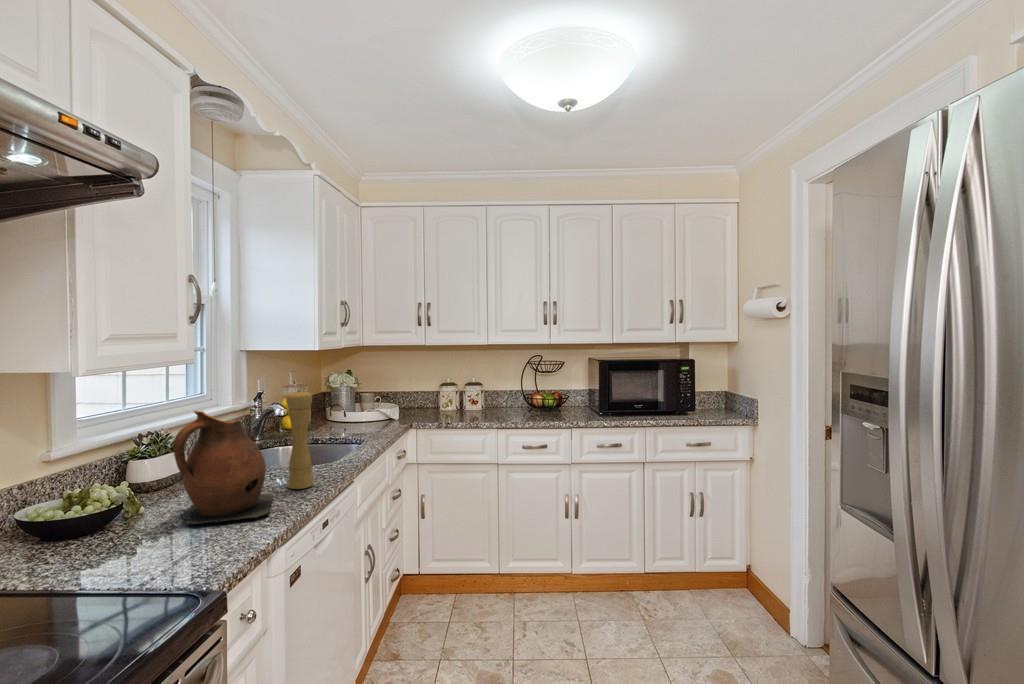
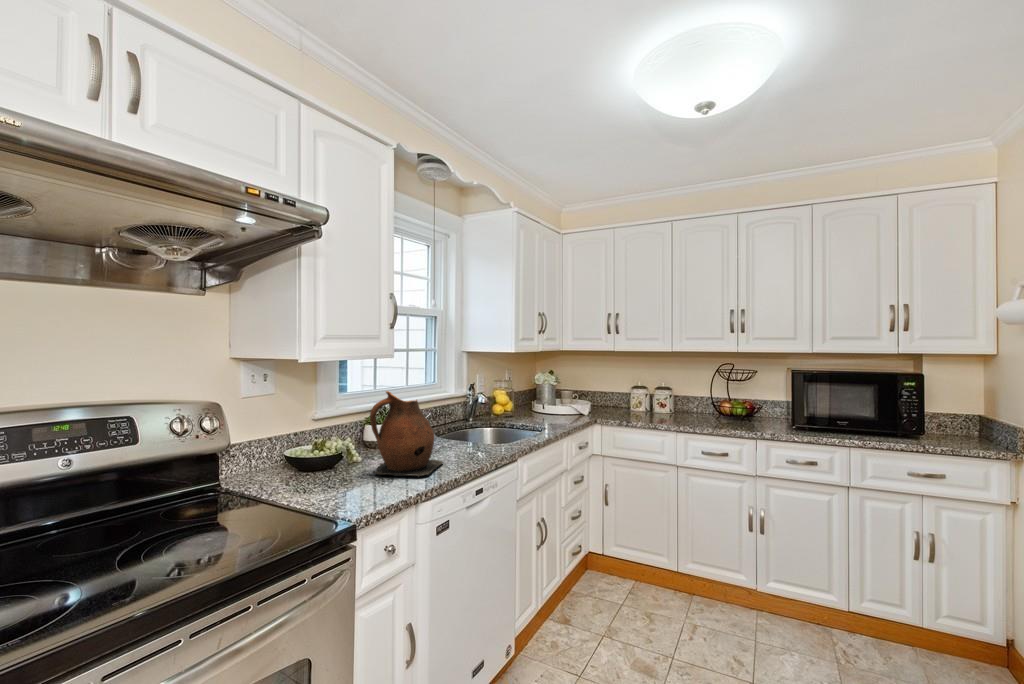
pepper mill: present [286,391,313,489] -> none [459,382,478,460]

